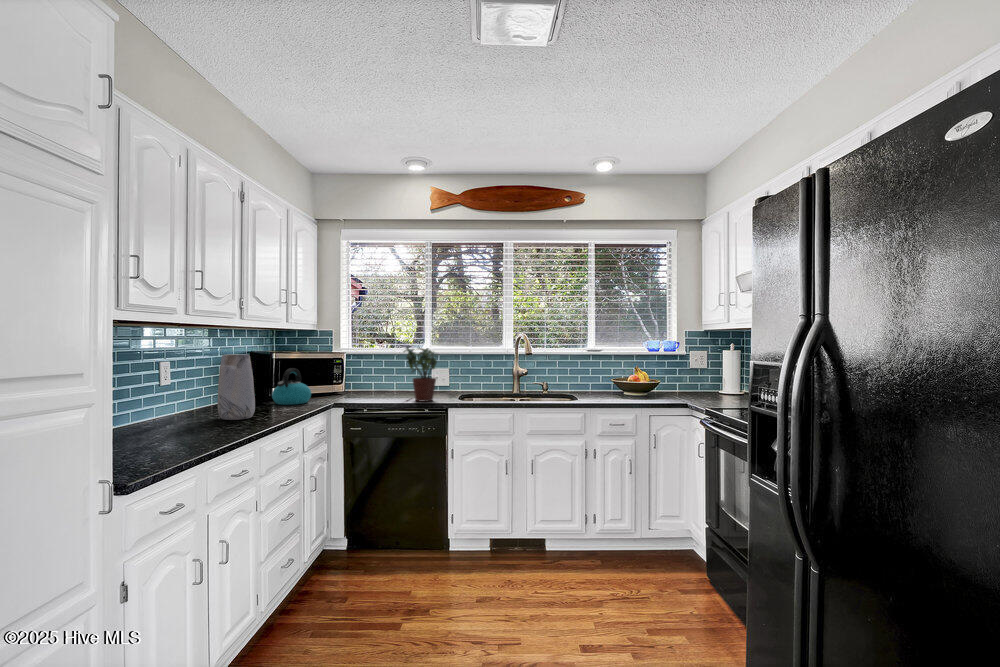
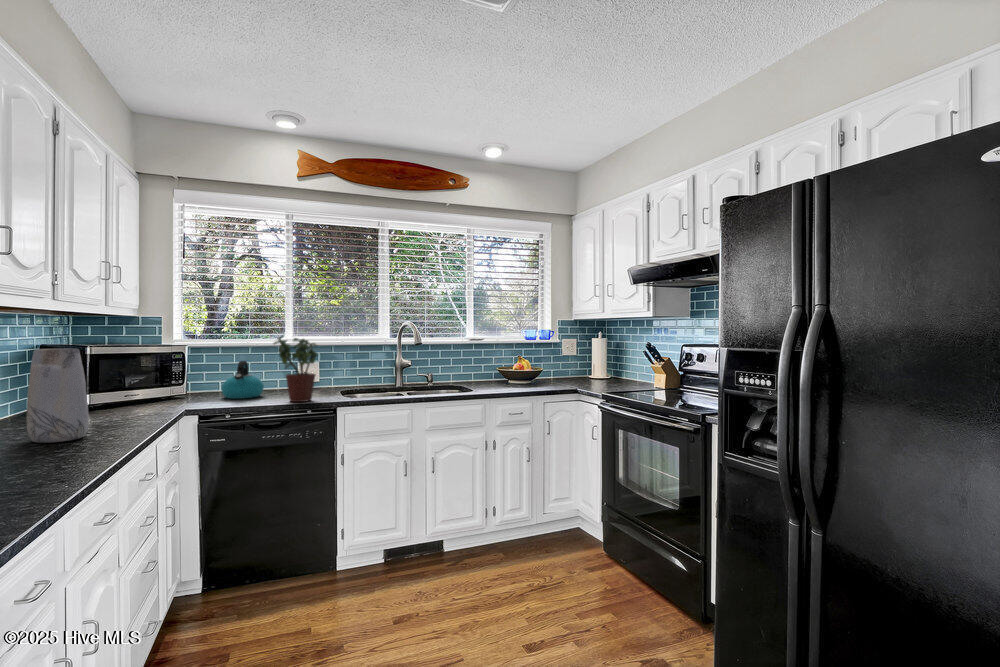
kettle: present [272,368,311,405] -> present [222,361,264,399]

